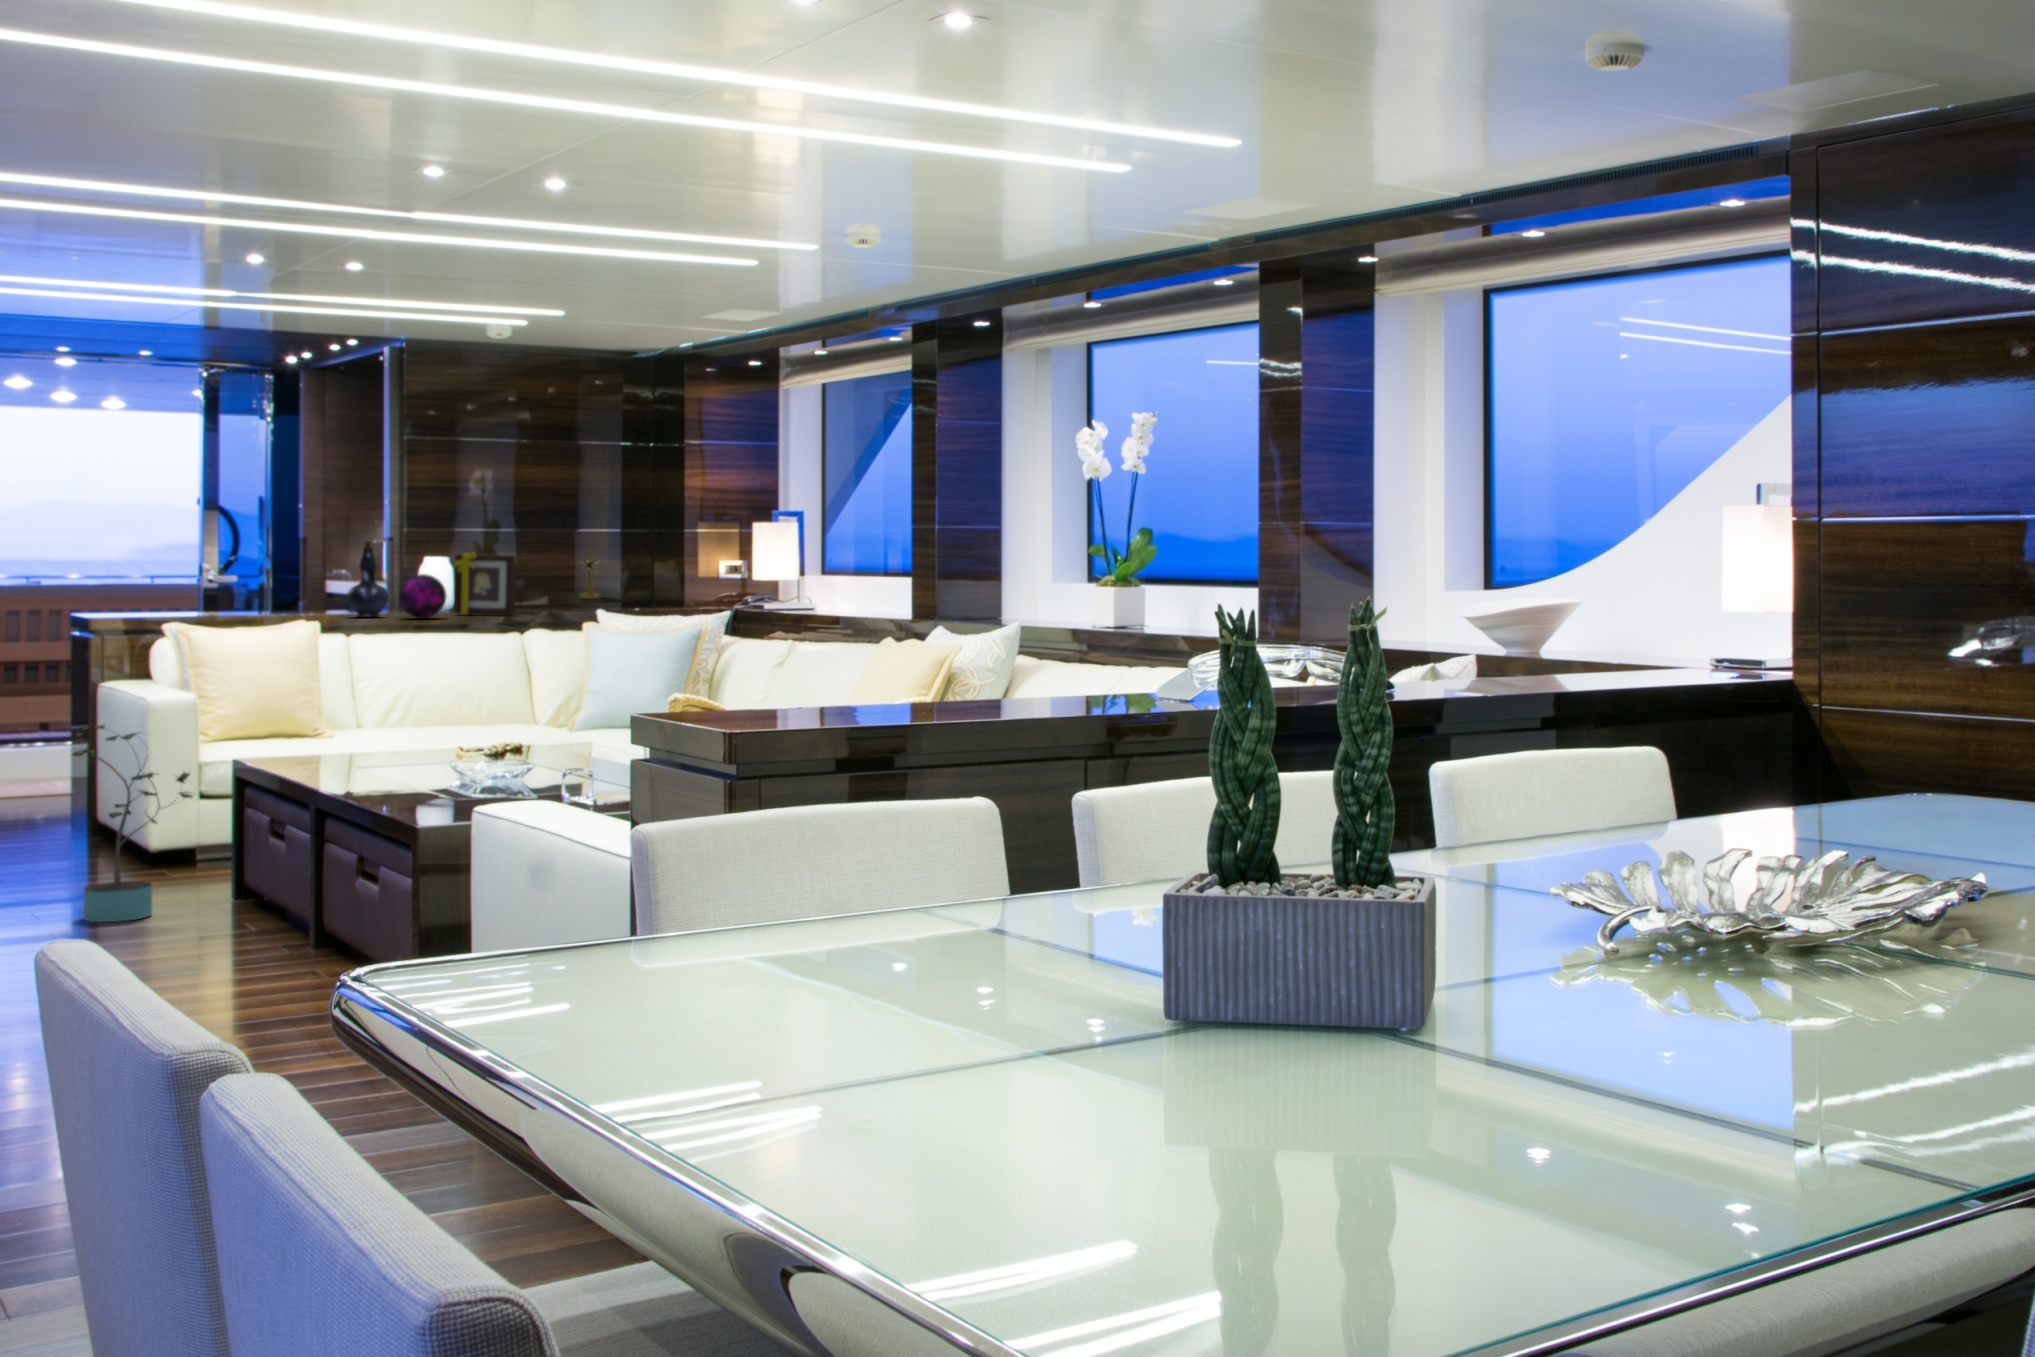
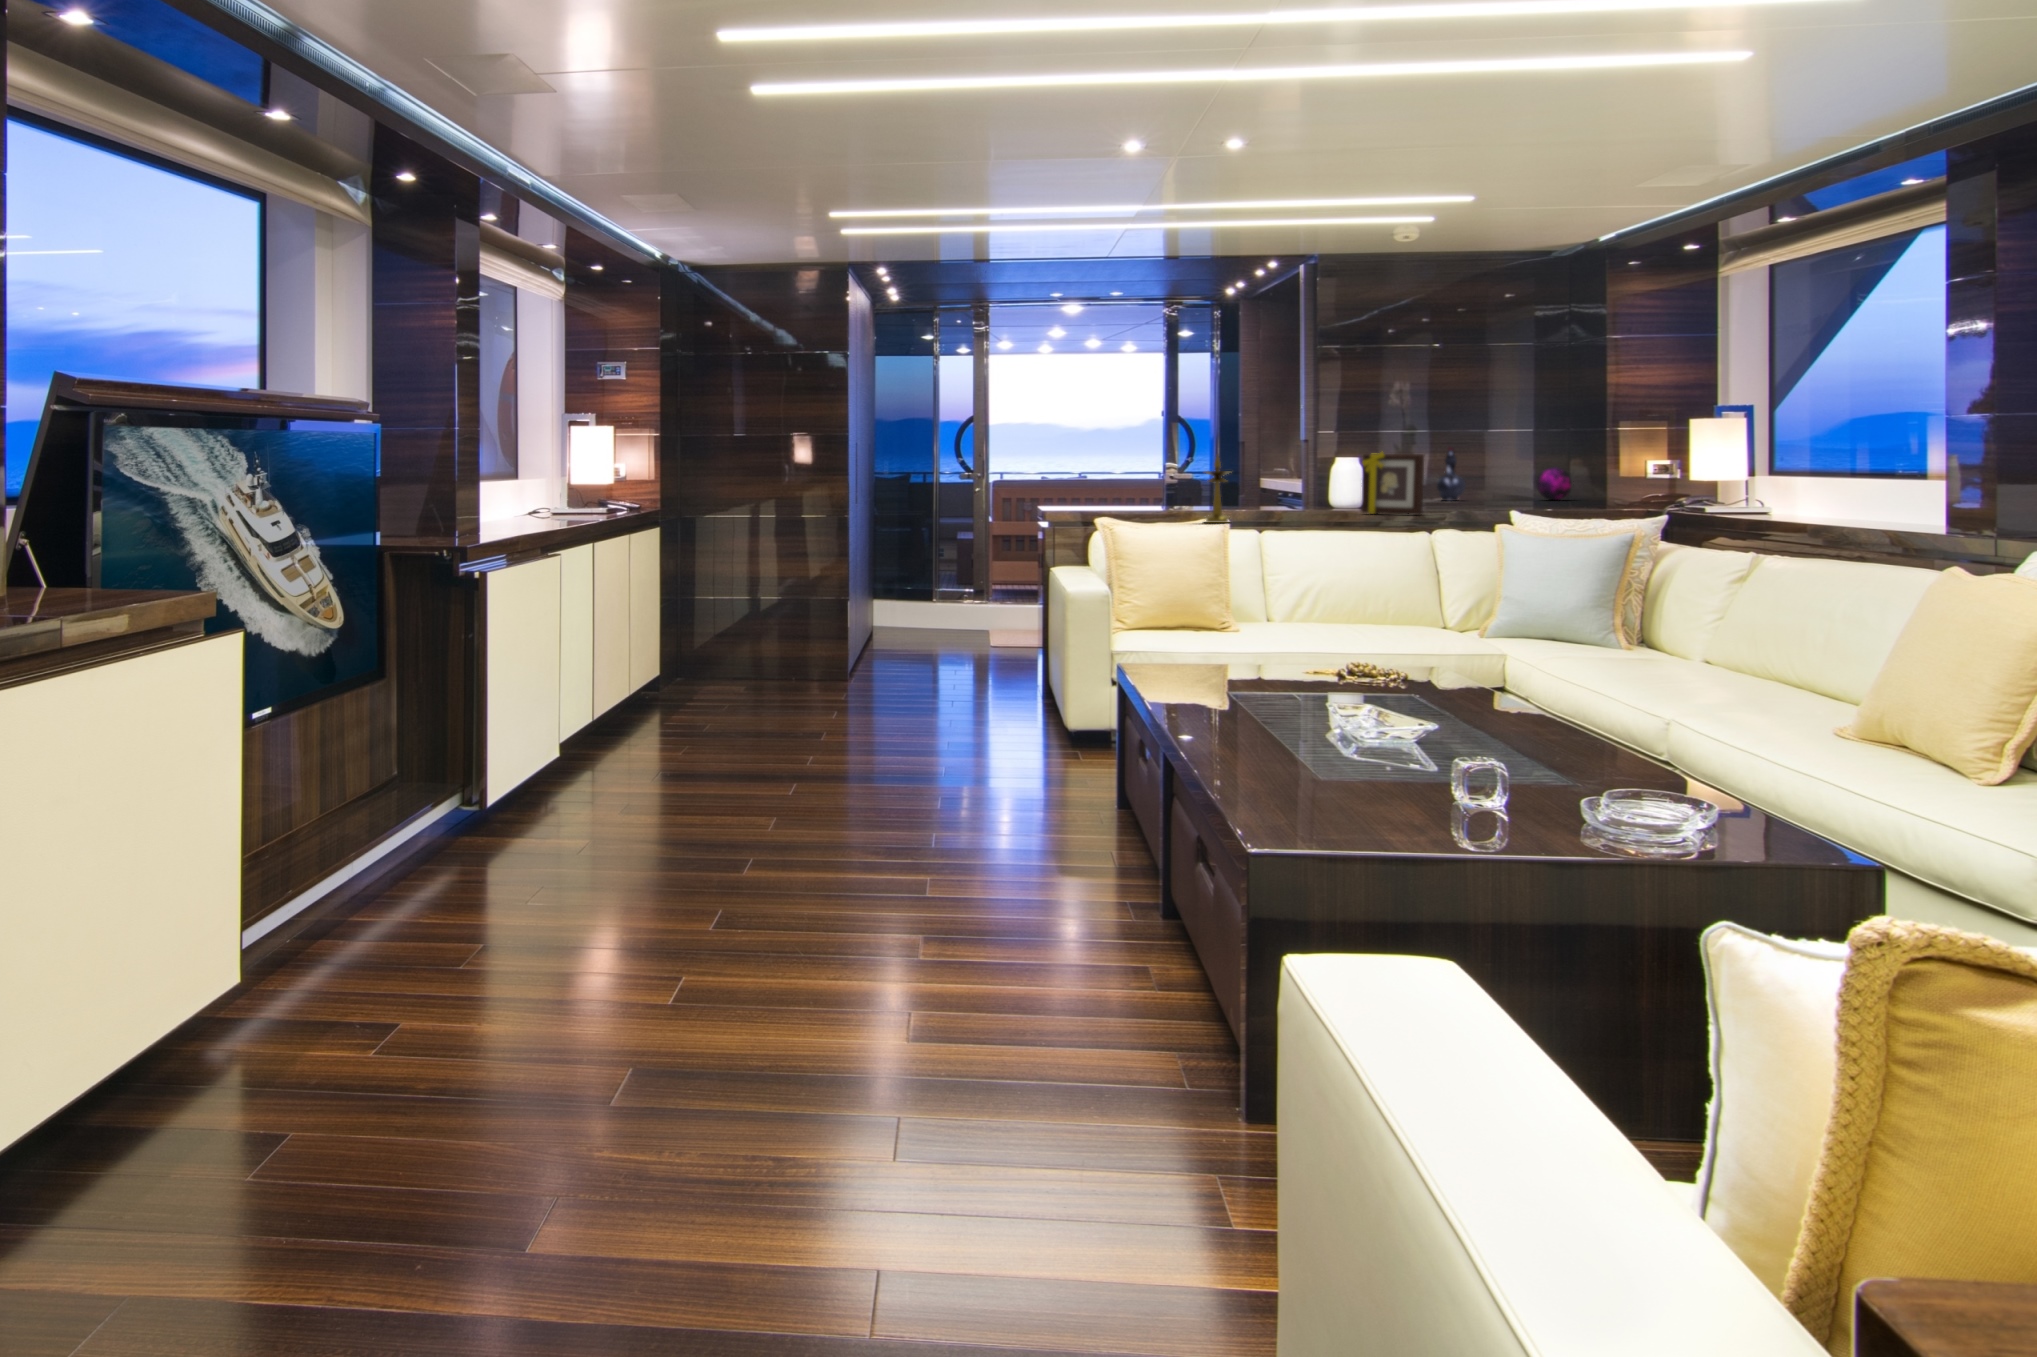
decorative vase: present [347,541,389,617] -> present [1437,447,1466,501]
candlestick: present [580,551,598,599] -> present [1205,456,1229,523]
decorative orb: present [399,574,446,618] -> present [1536,467,1574,500]
potted plant: present [73,725,192,922] -> none [980,612,1090,804]

